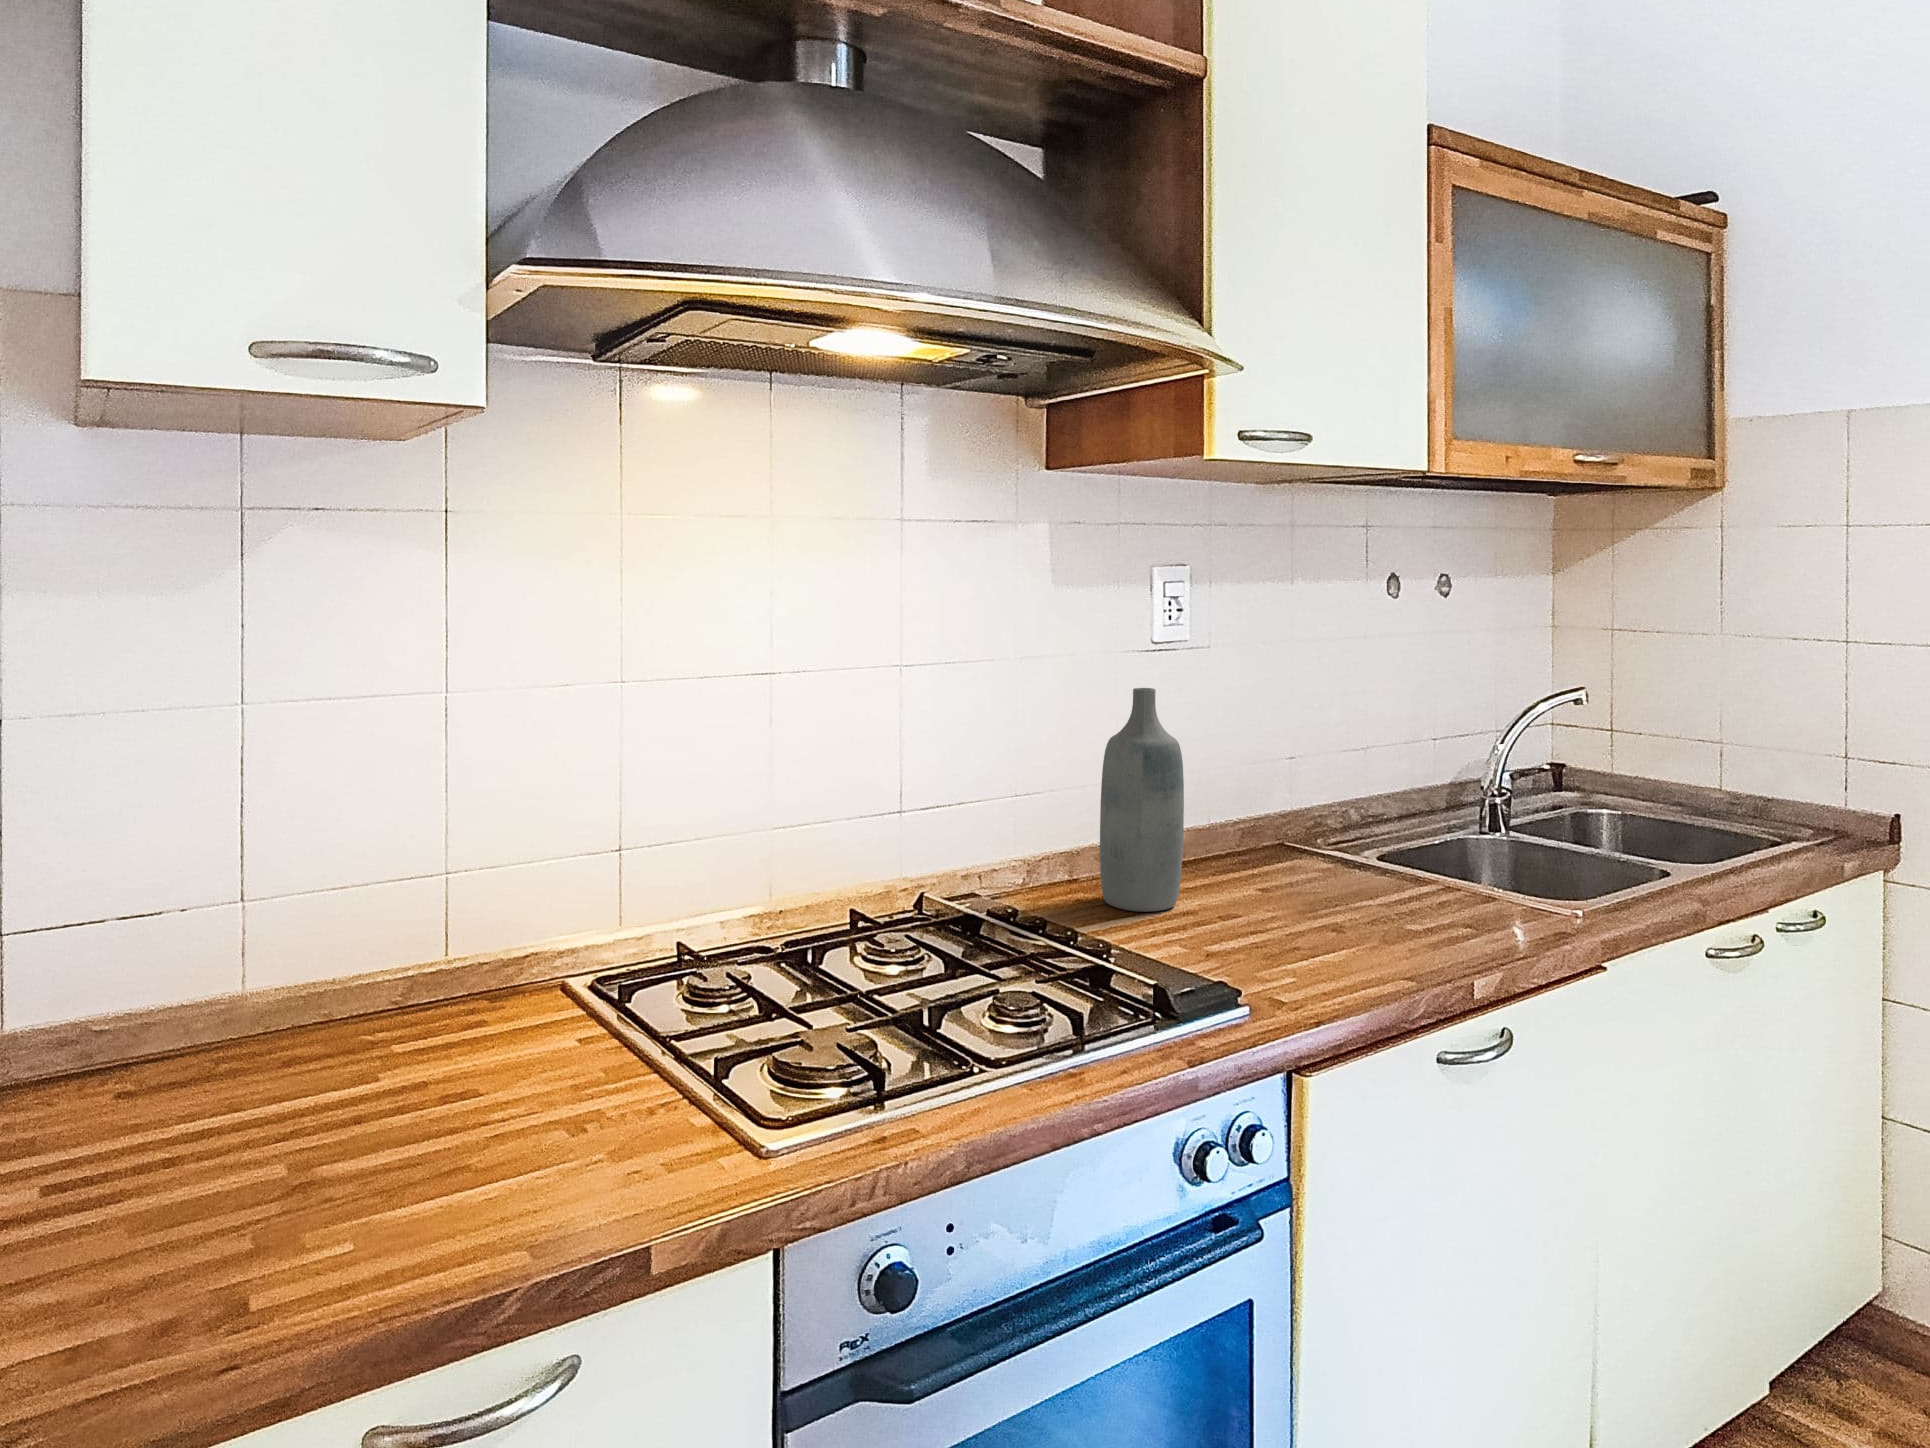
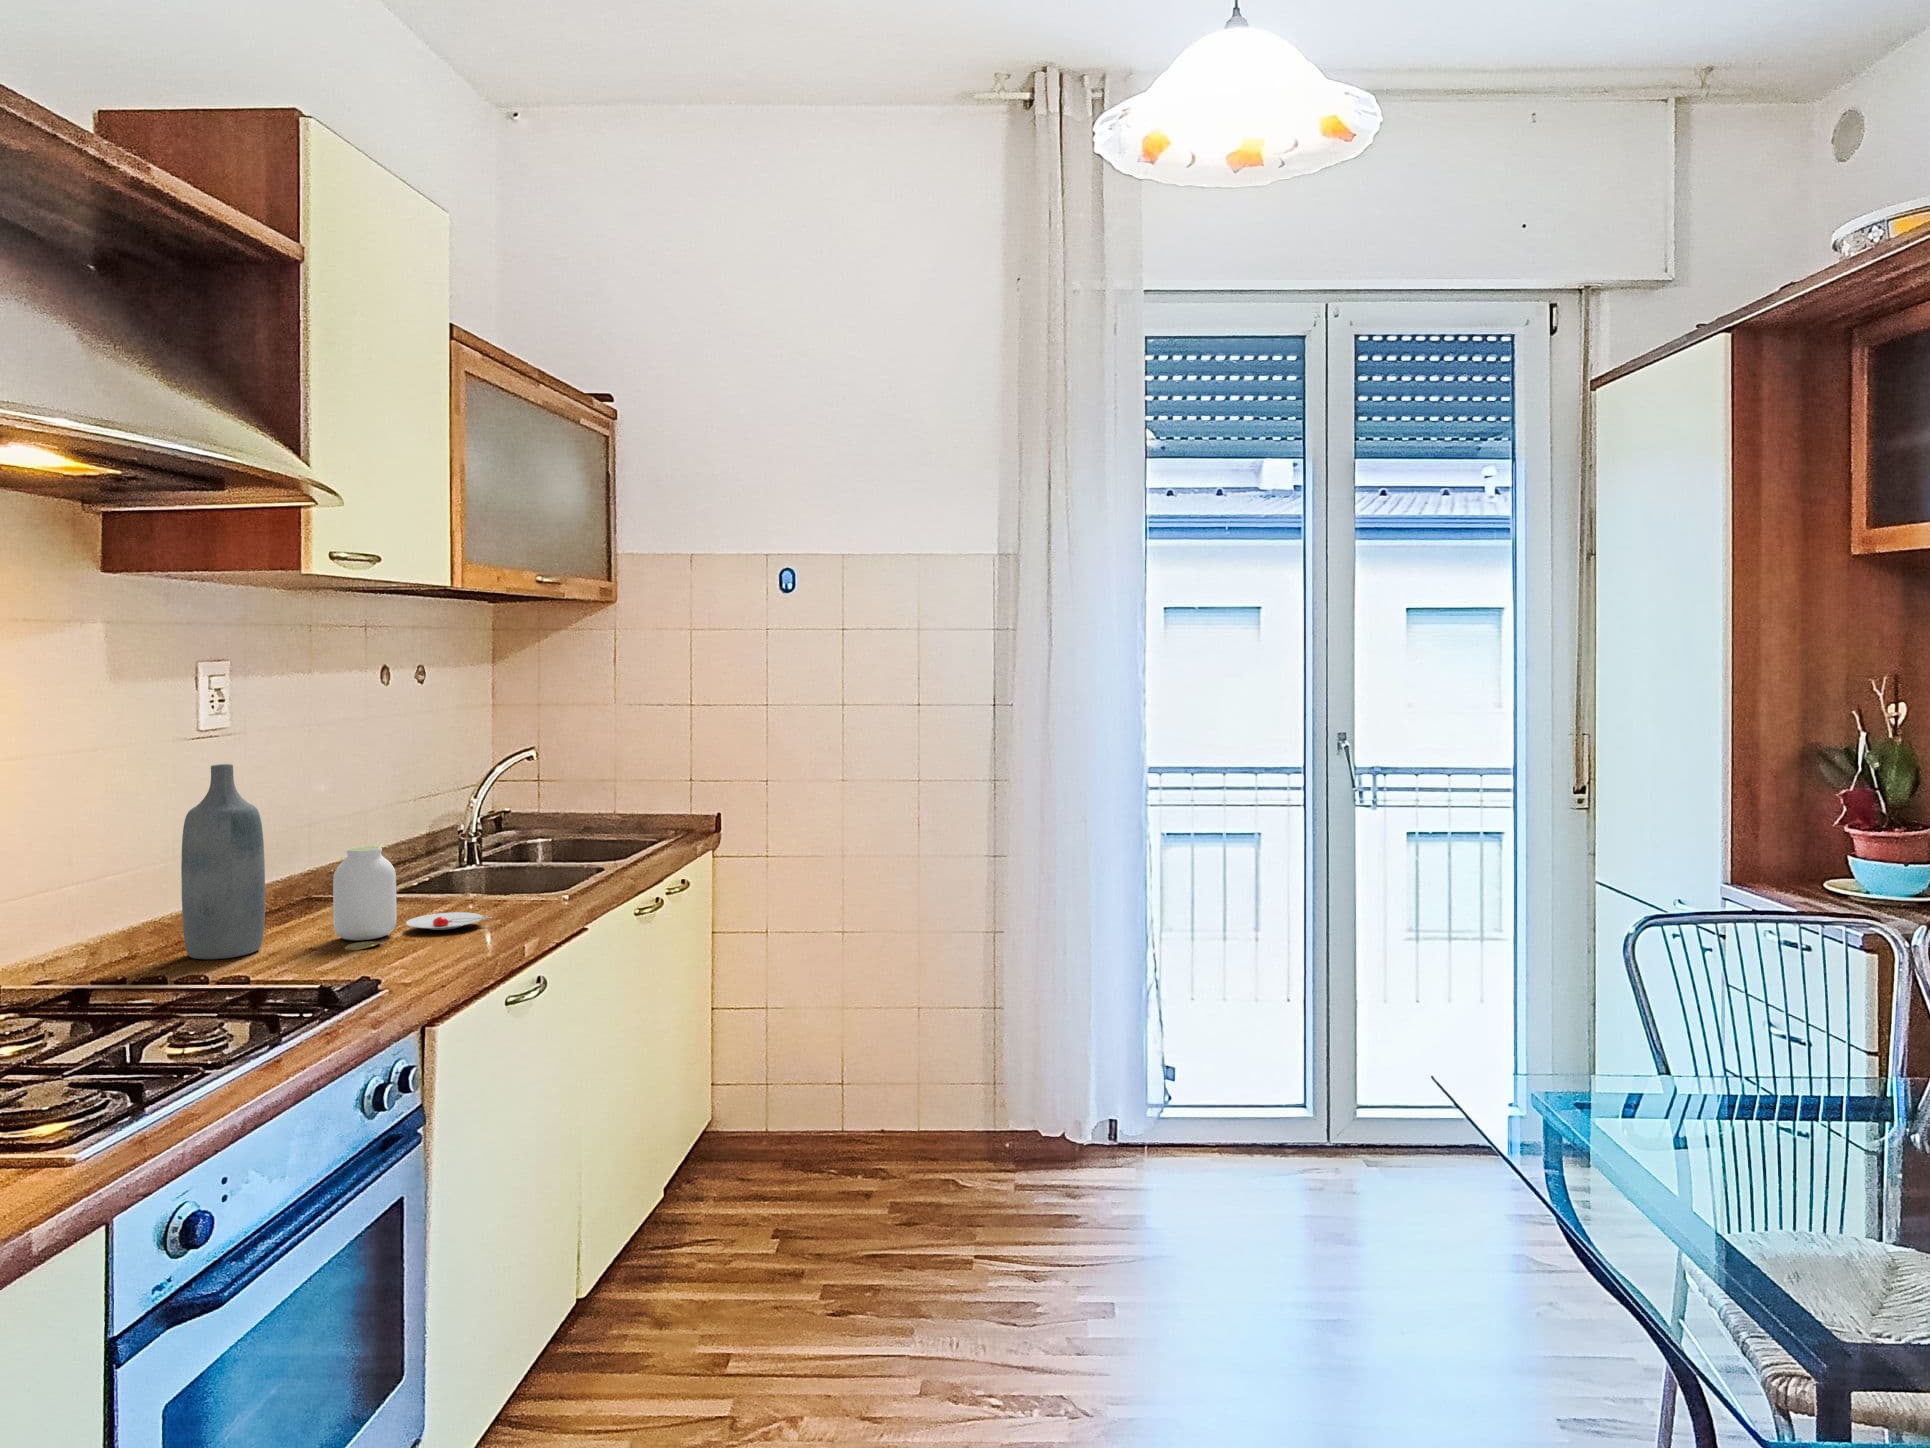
jar: none [1256,803,1452,935] -> present [333,846,492,950]

